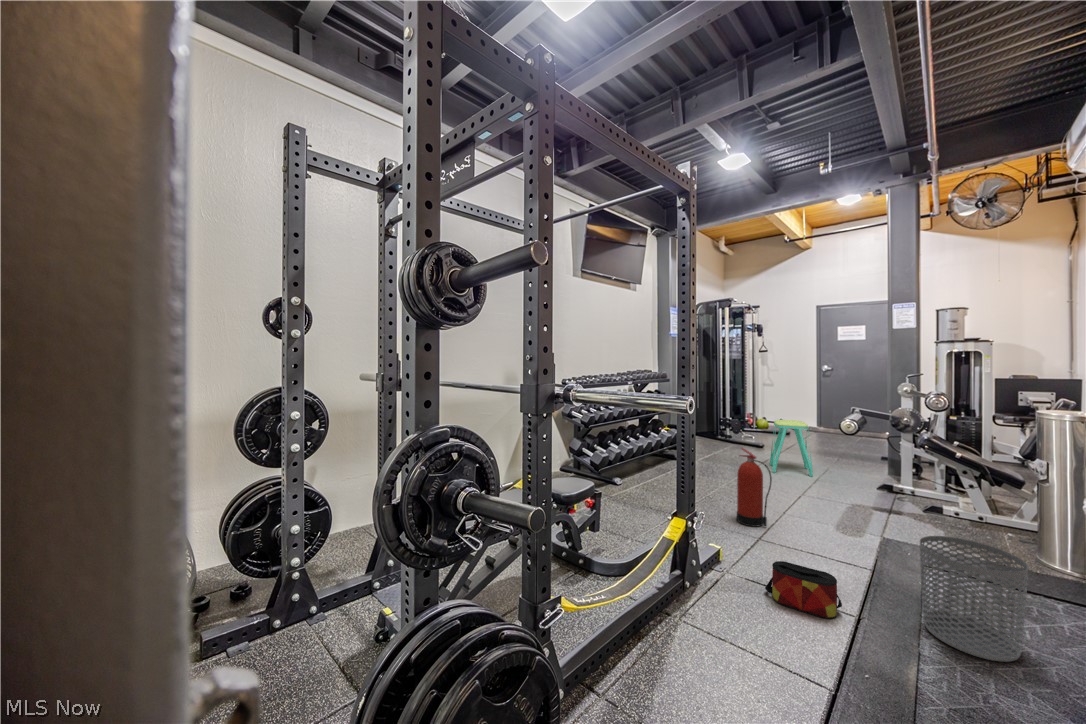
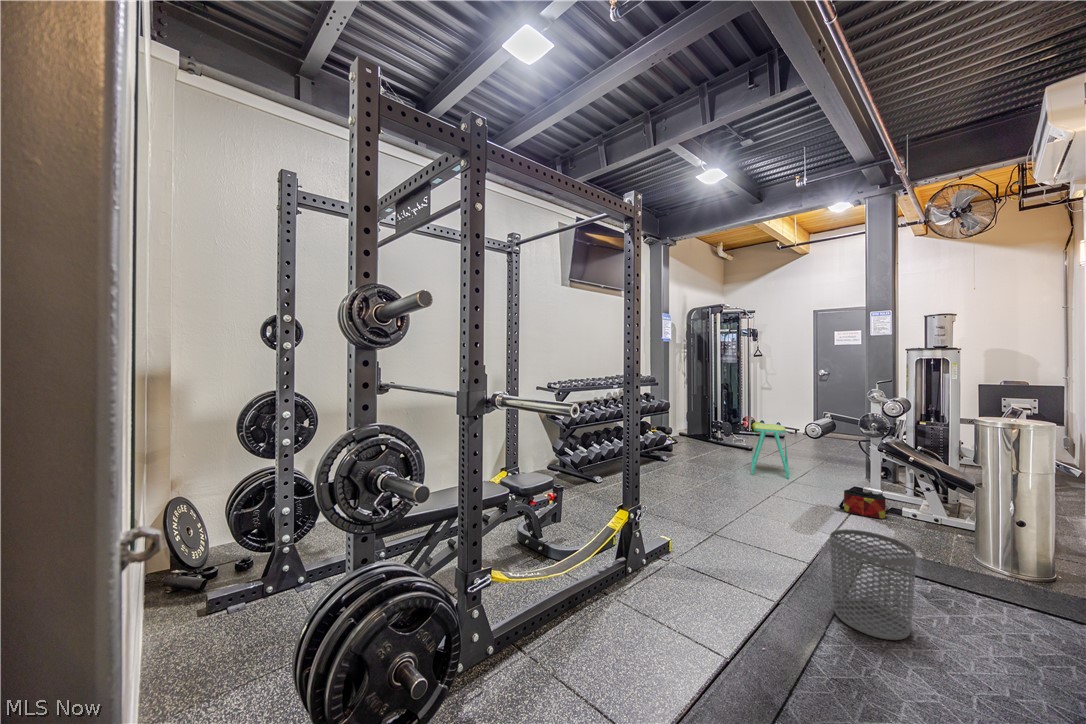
fire extinguisher: present [737,448,772,527] -> none [699,449,729,523]
bag: present [765,561,842,619] -> present [839,490,889,519]

